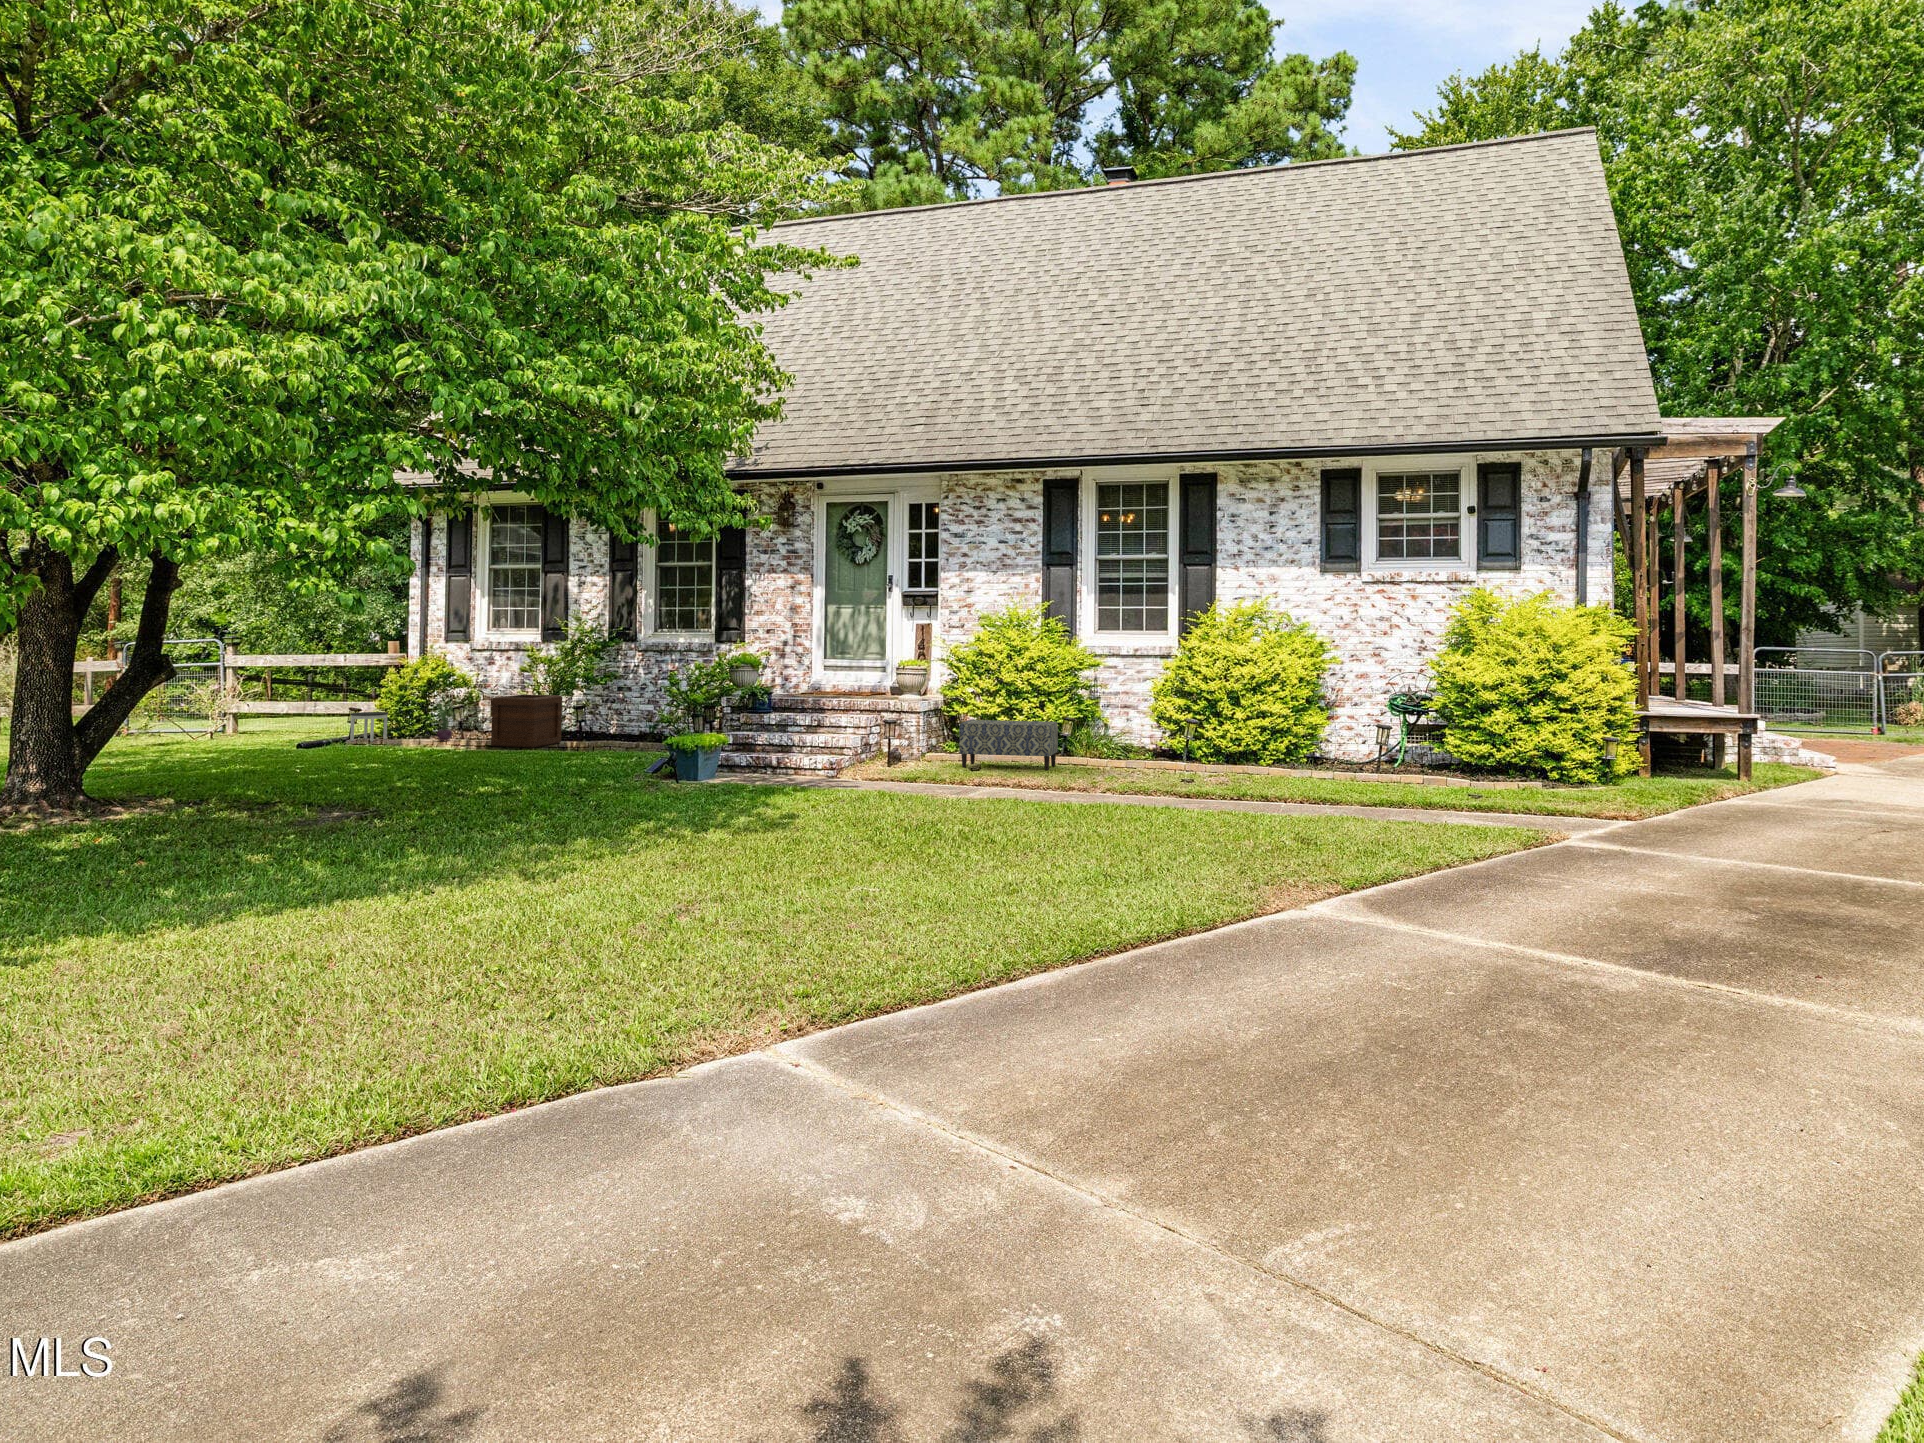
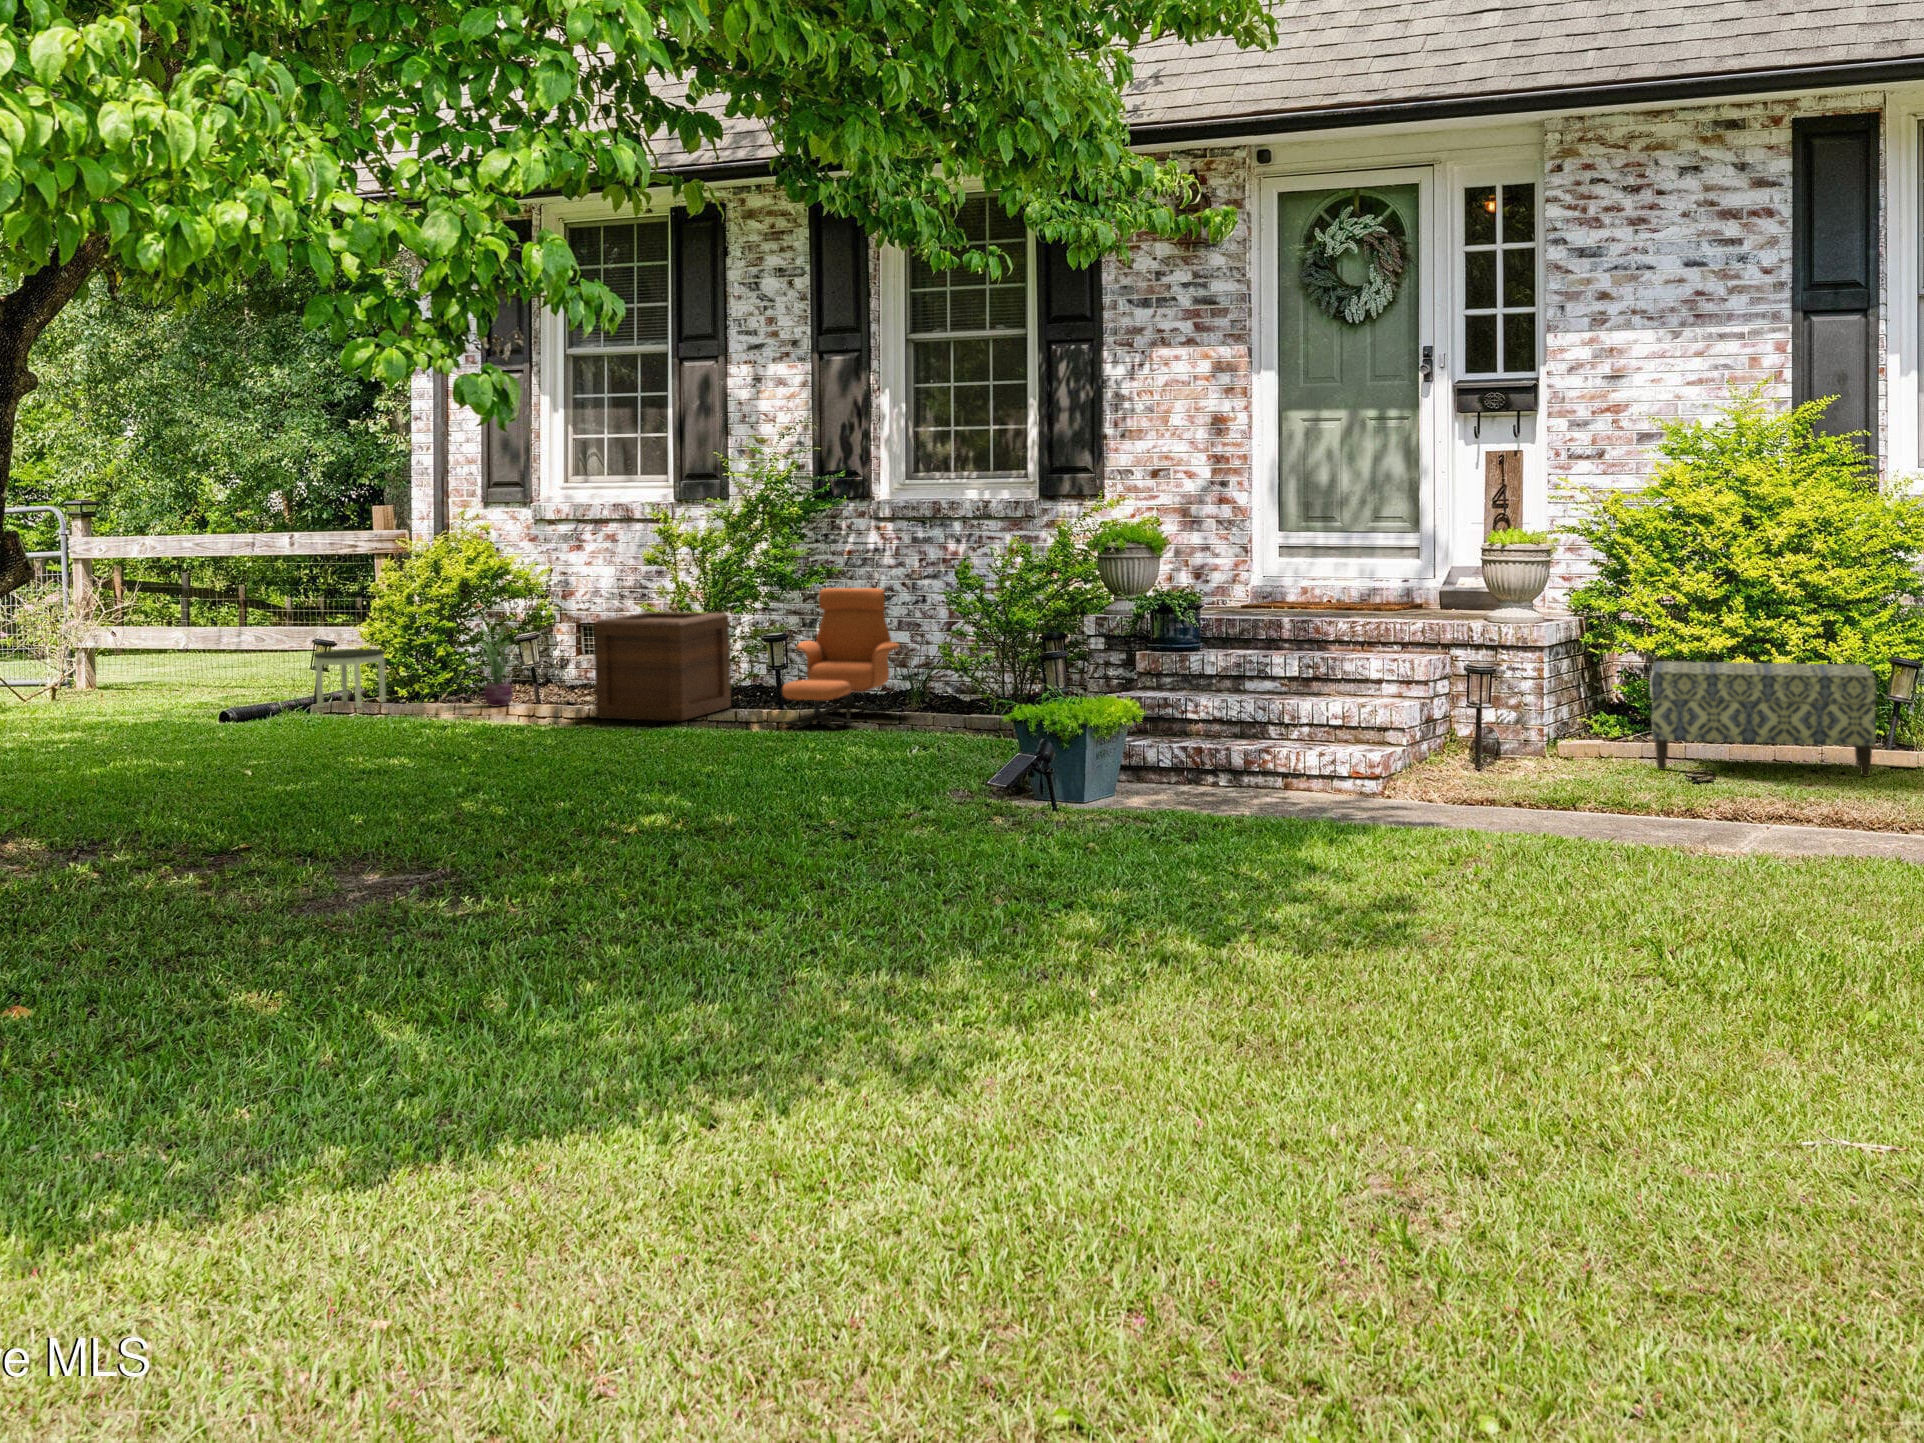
lounge chair: none [582,684,645,751] -> present [782,588,900,729]

